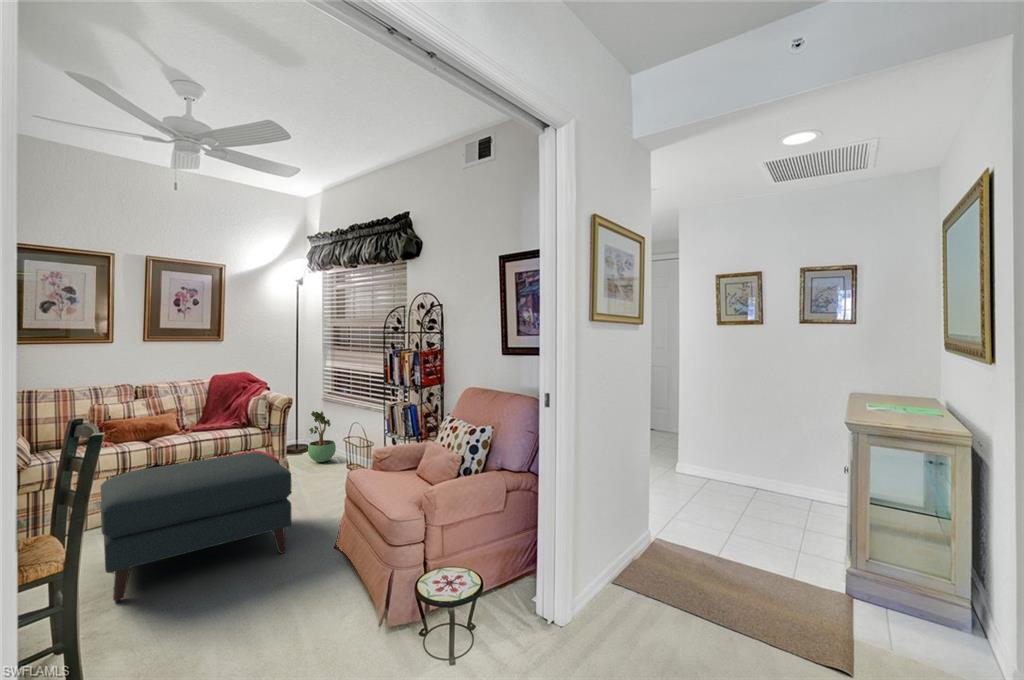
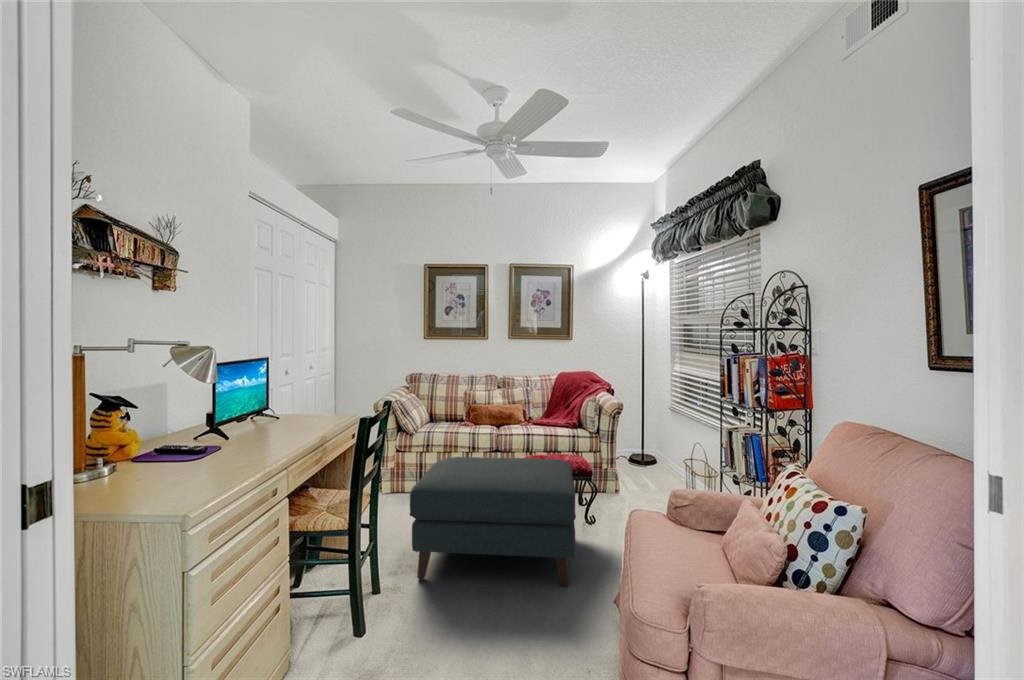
potted plant: present [308,411,336,462] -> none [644,420,675,480]

